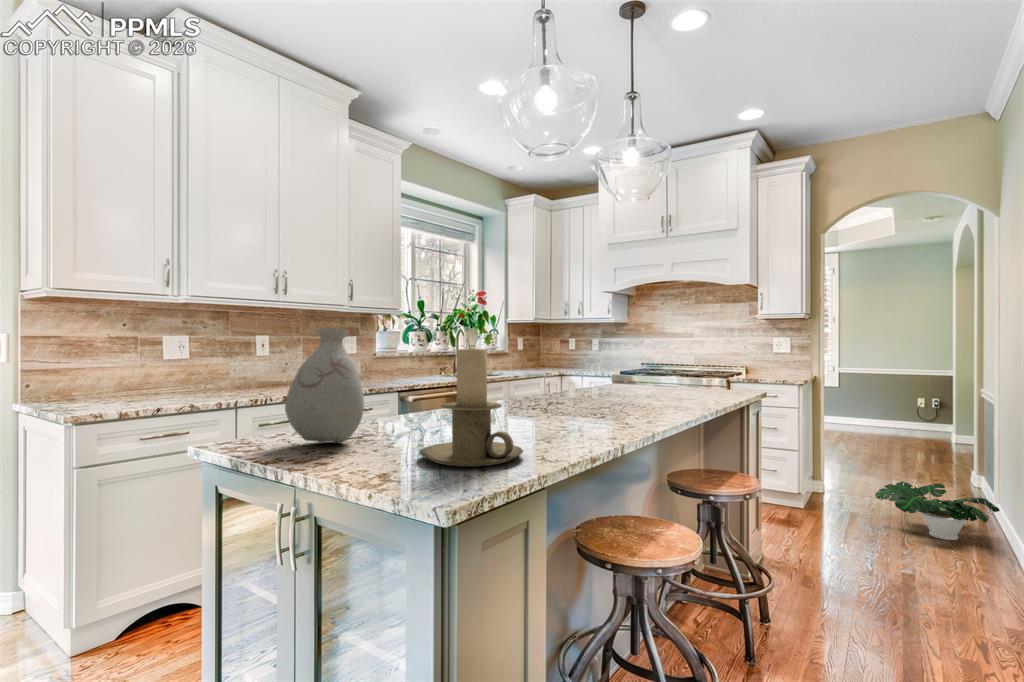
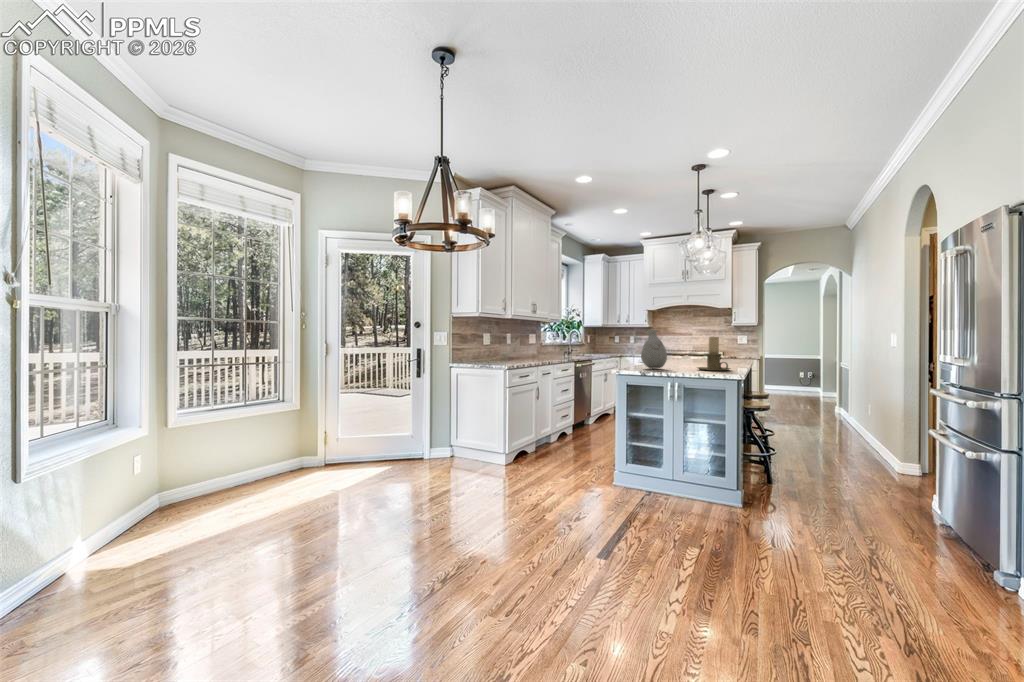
potted plant: present [875,482,1000,540] -> none [795,406,852,431]

